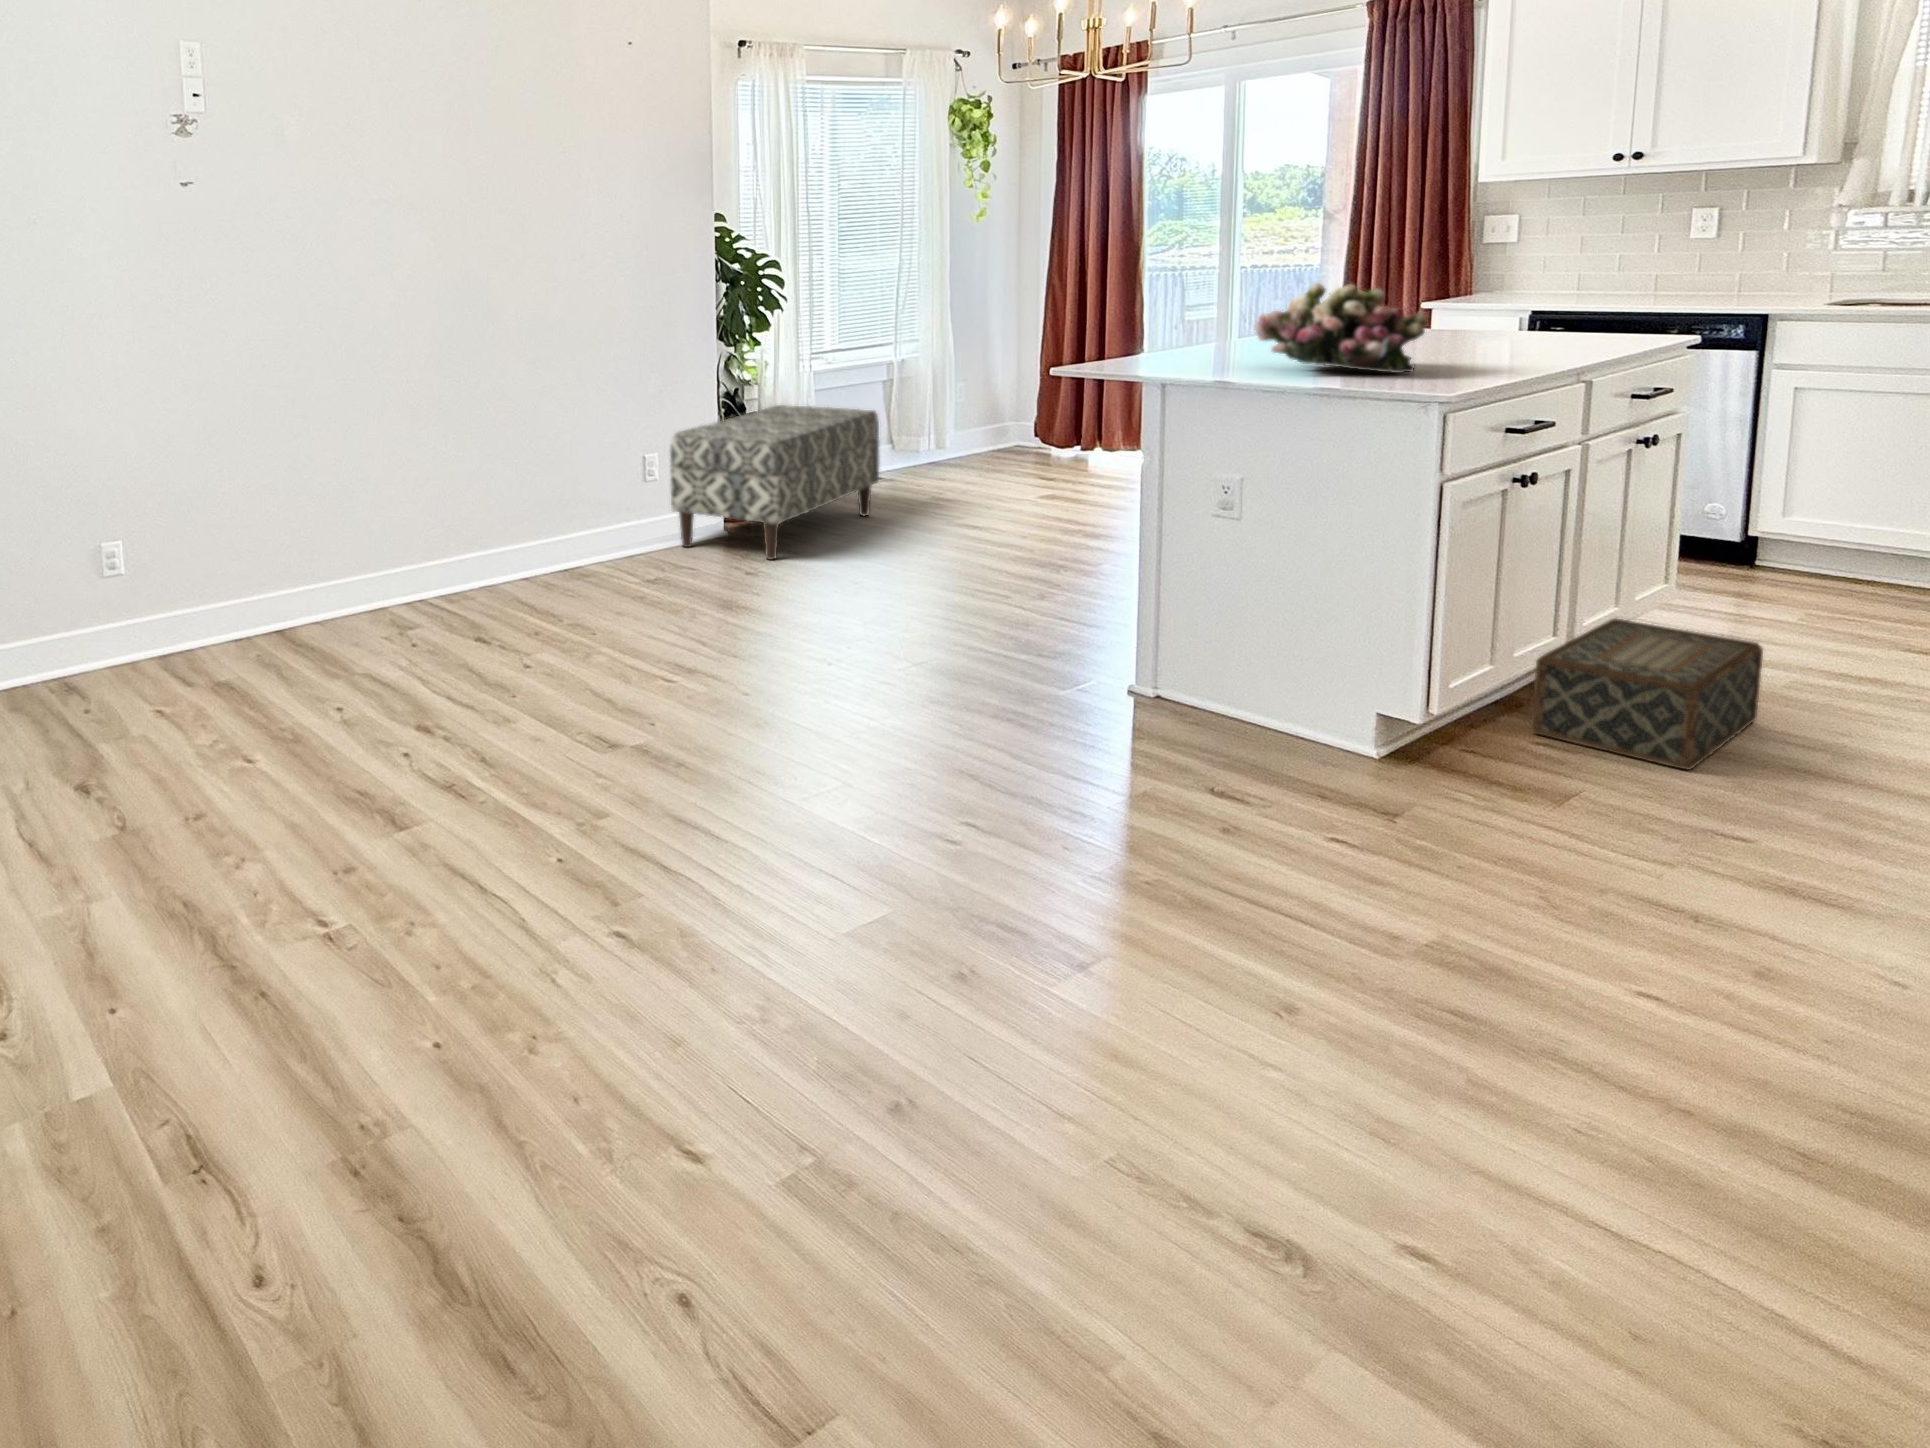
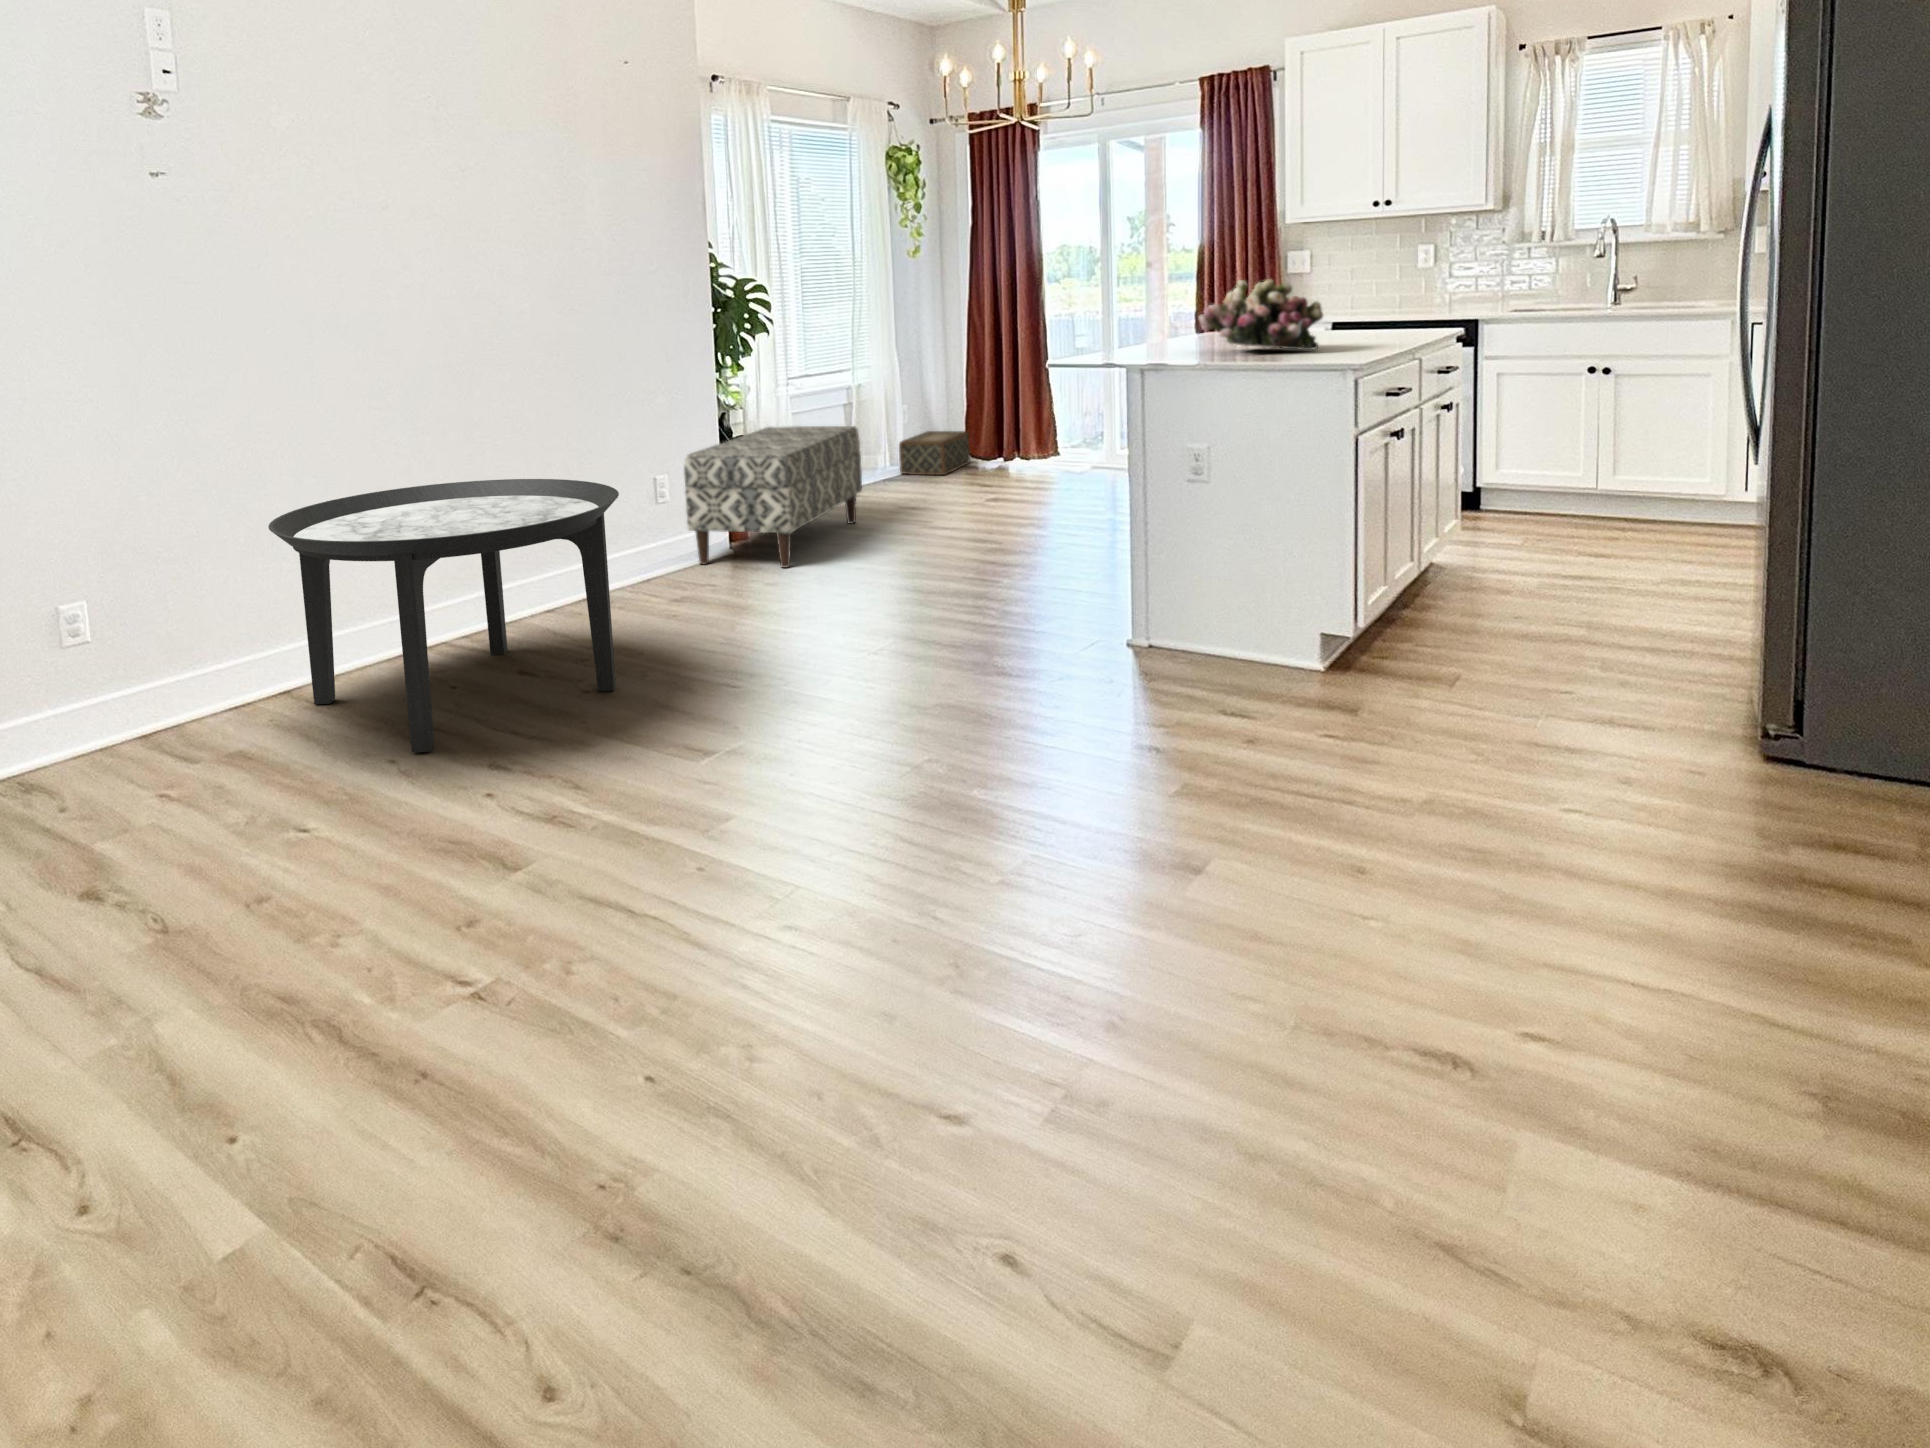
round table: none [247,452,567,706] -> present [268,479,619,753]
woven basket: present [1531,618,1763,770] -> present [899,431,970,475]

